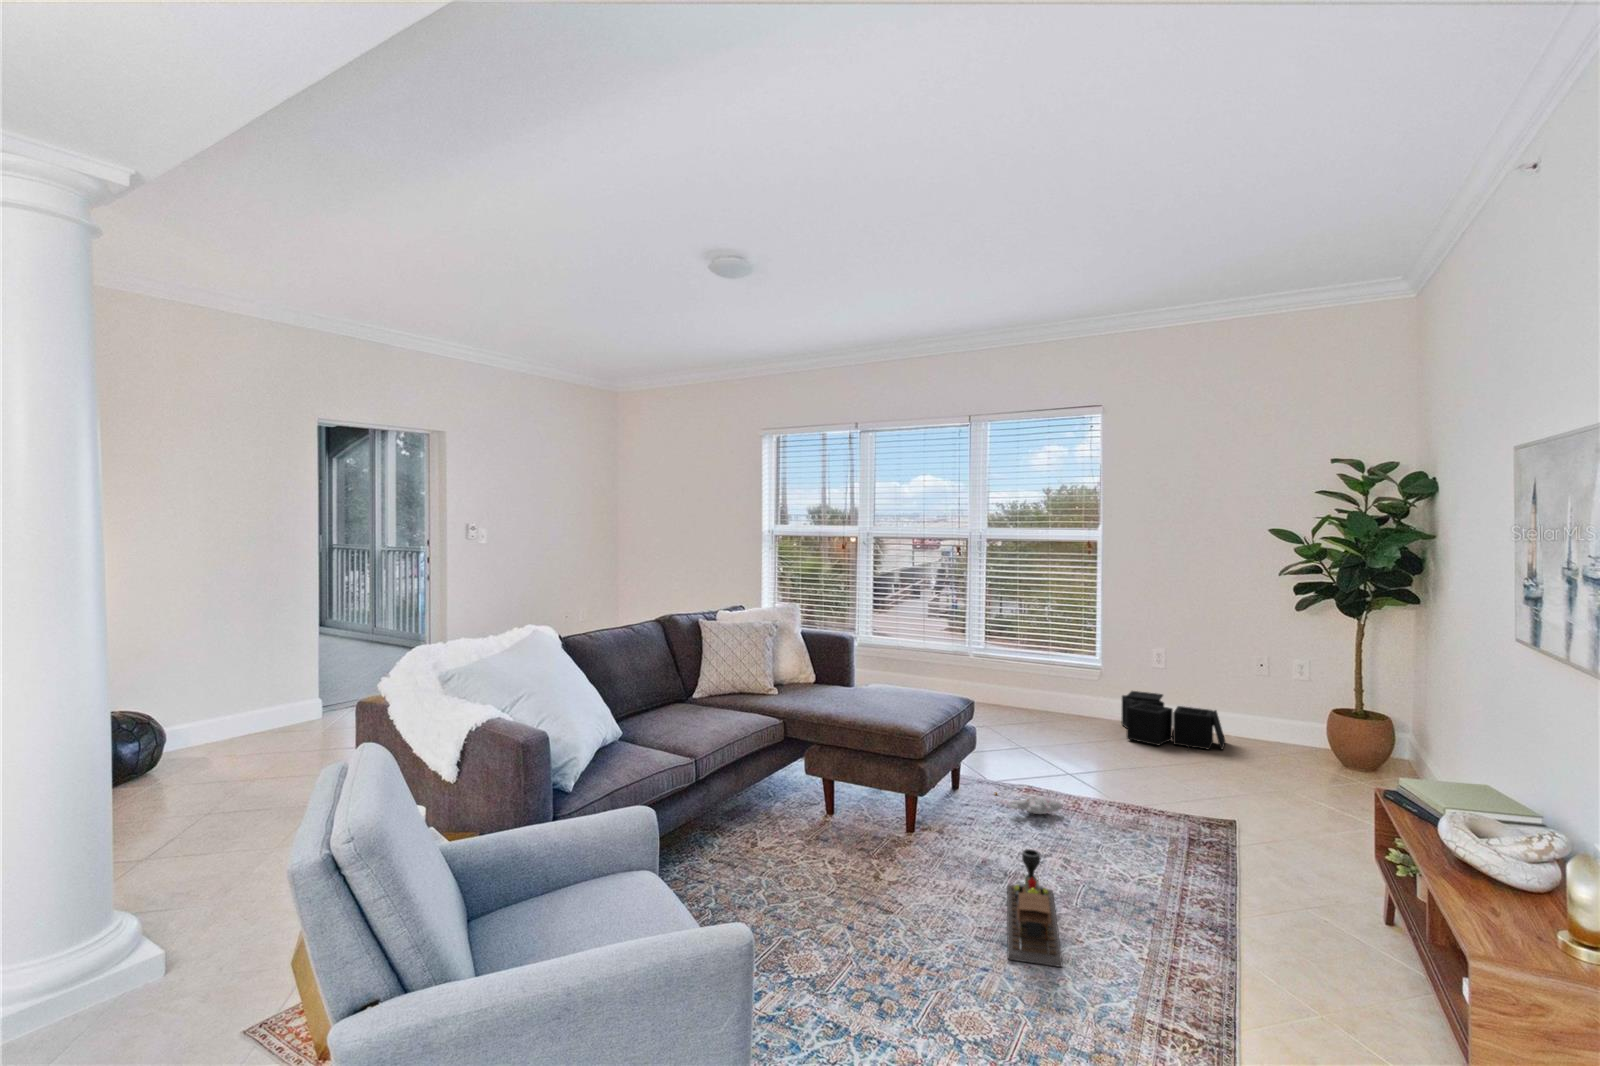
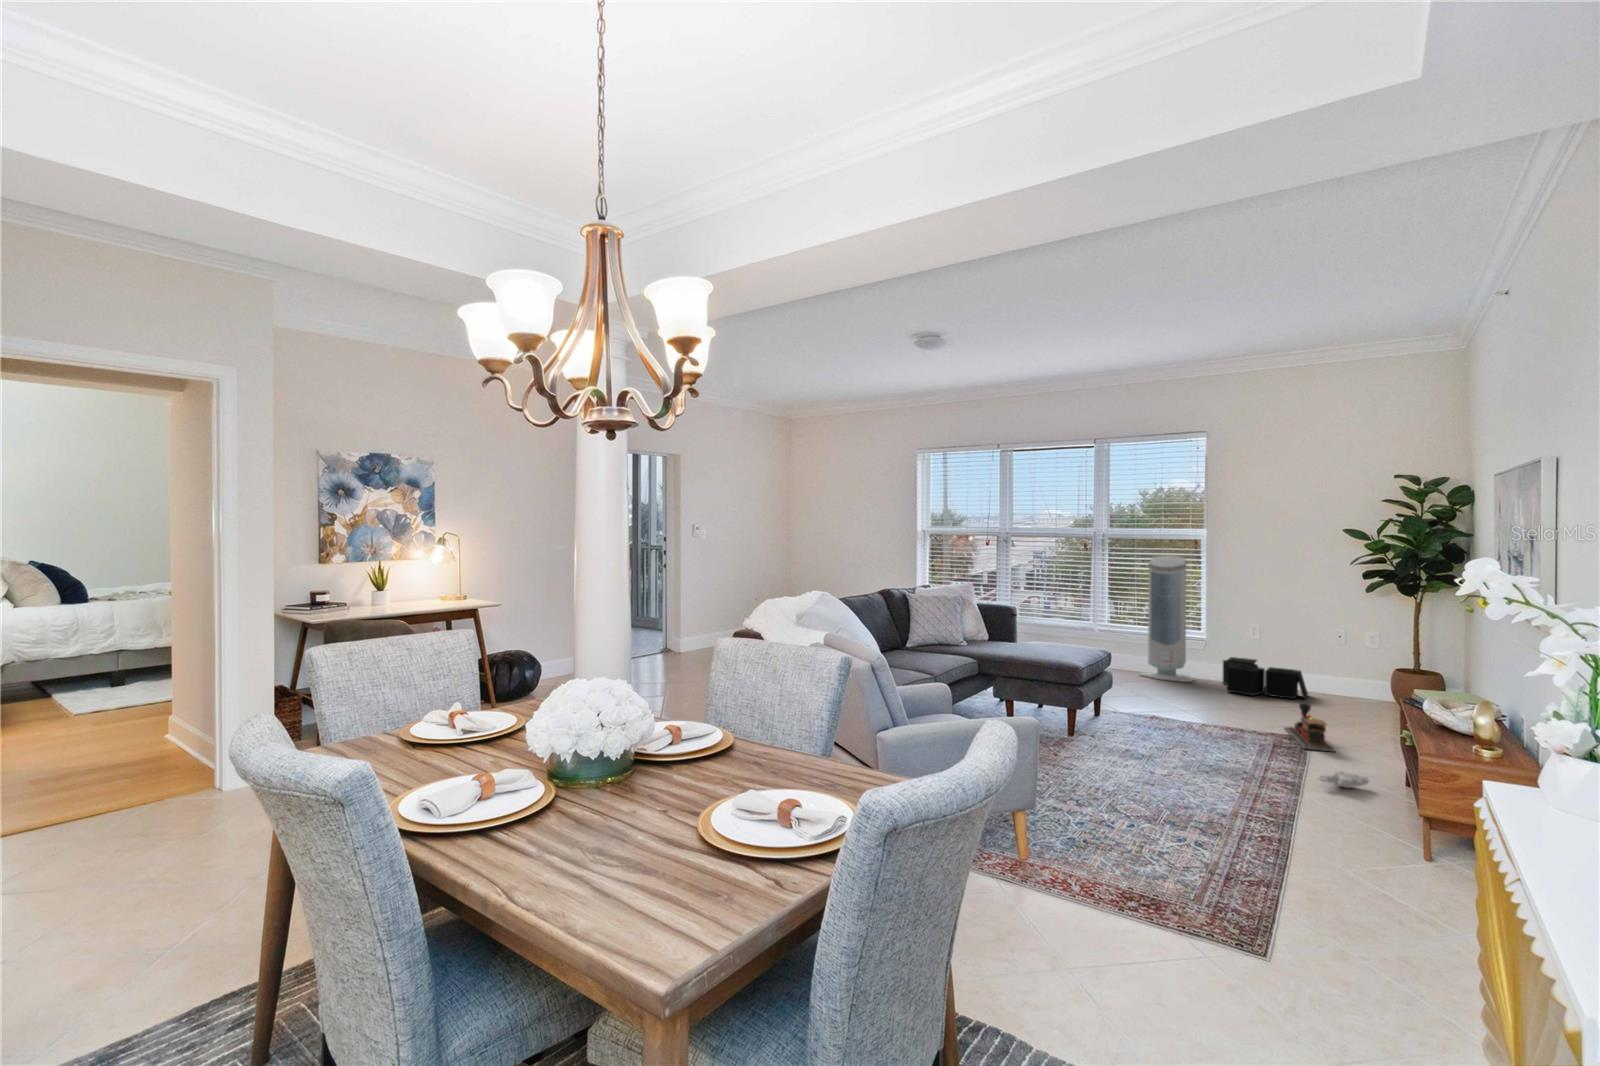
air purifier: none [1022,562,1089,723] -> present [1140,555,1195,682]
plush toy: present [995,793,1062,814] -> present [1291,769,1369,788]
toy train: present [1007,849,1062,967] -> present [1285,703,1335,752]

